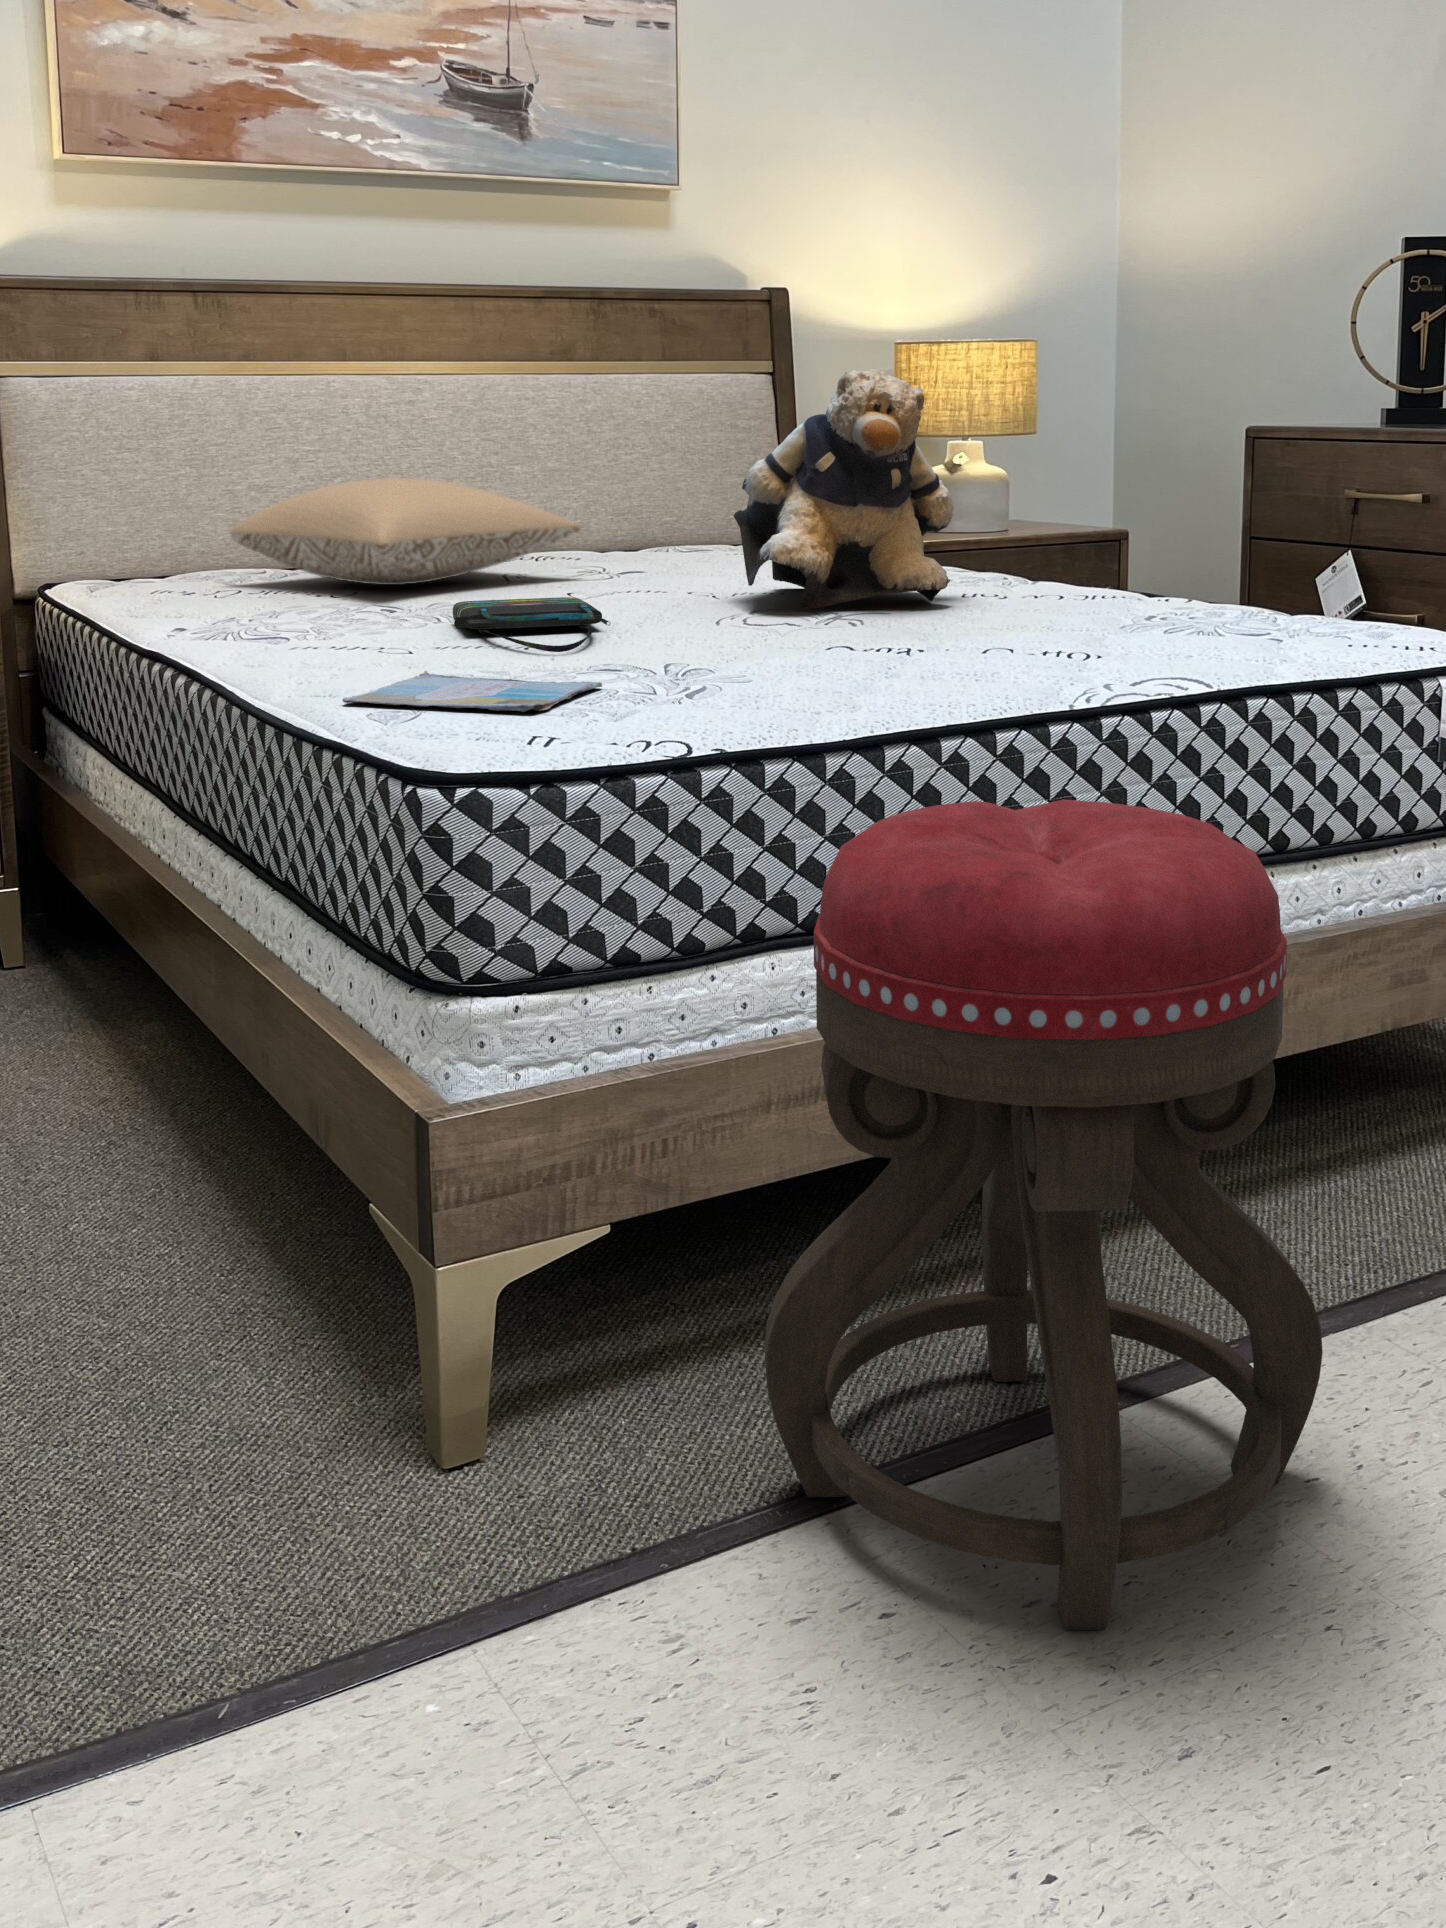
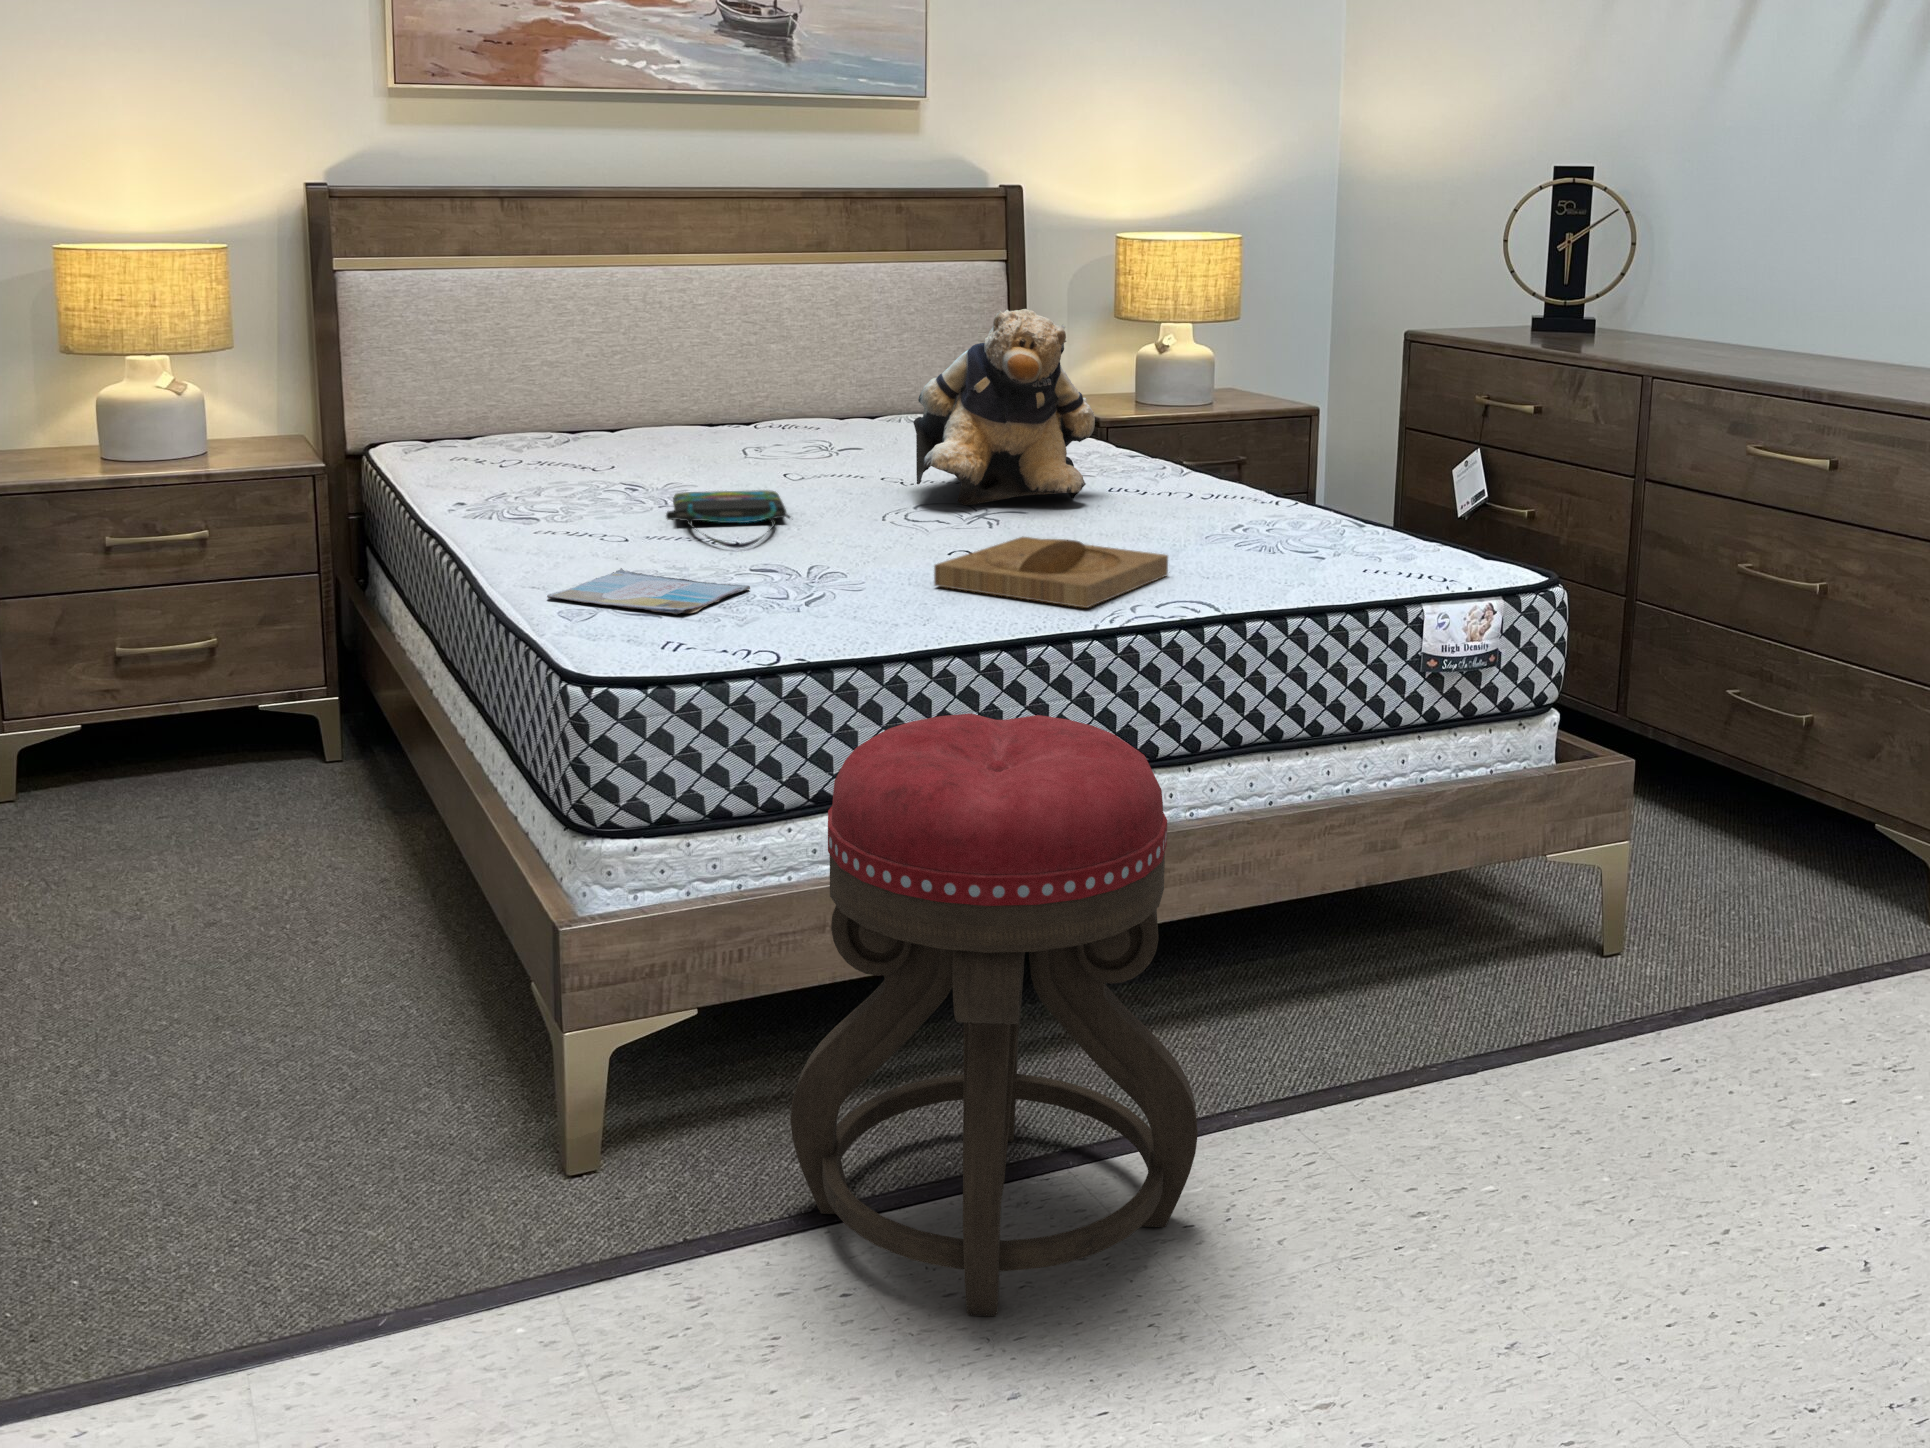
pillow: present [231,478,581,585] -> none [518,371,805,461]
tray: none [834,619,1112,689] -> present [934,537,1168,608]

